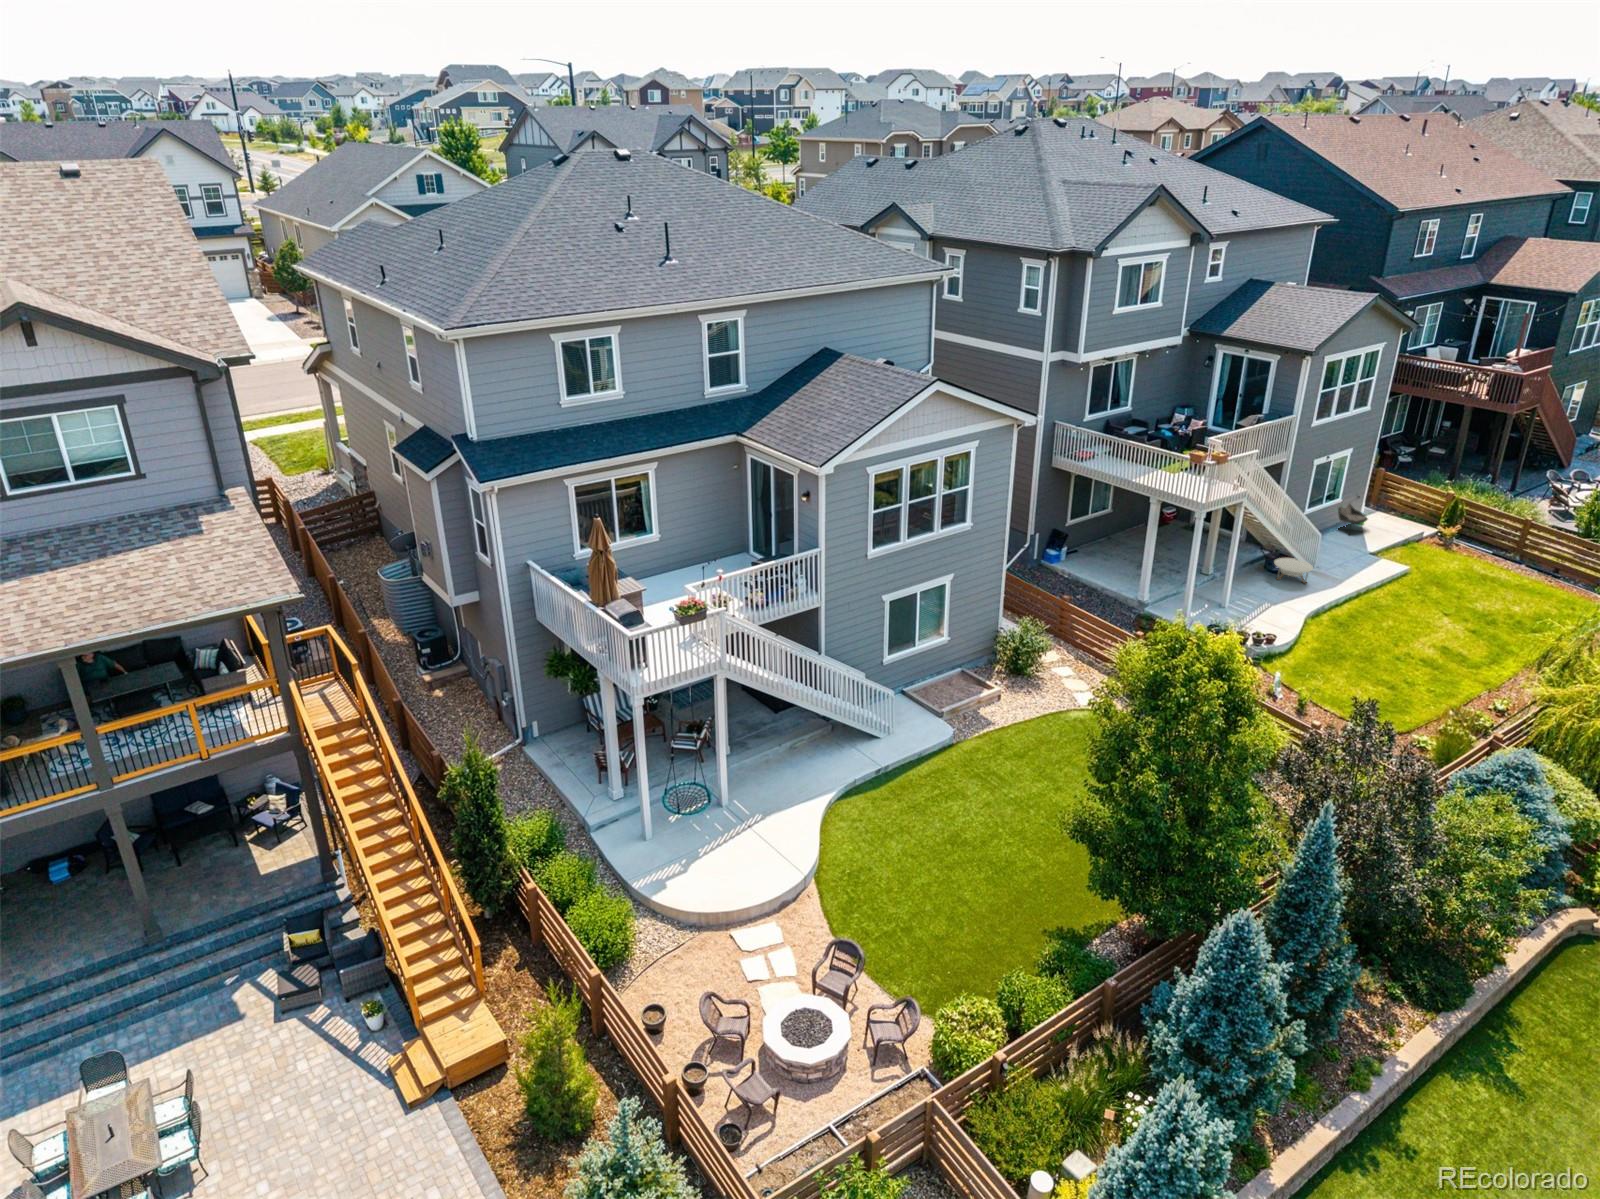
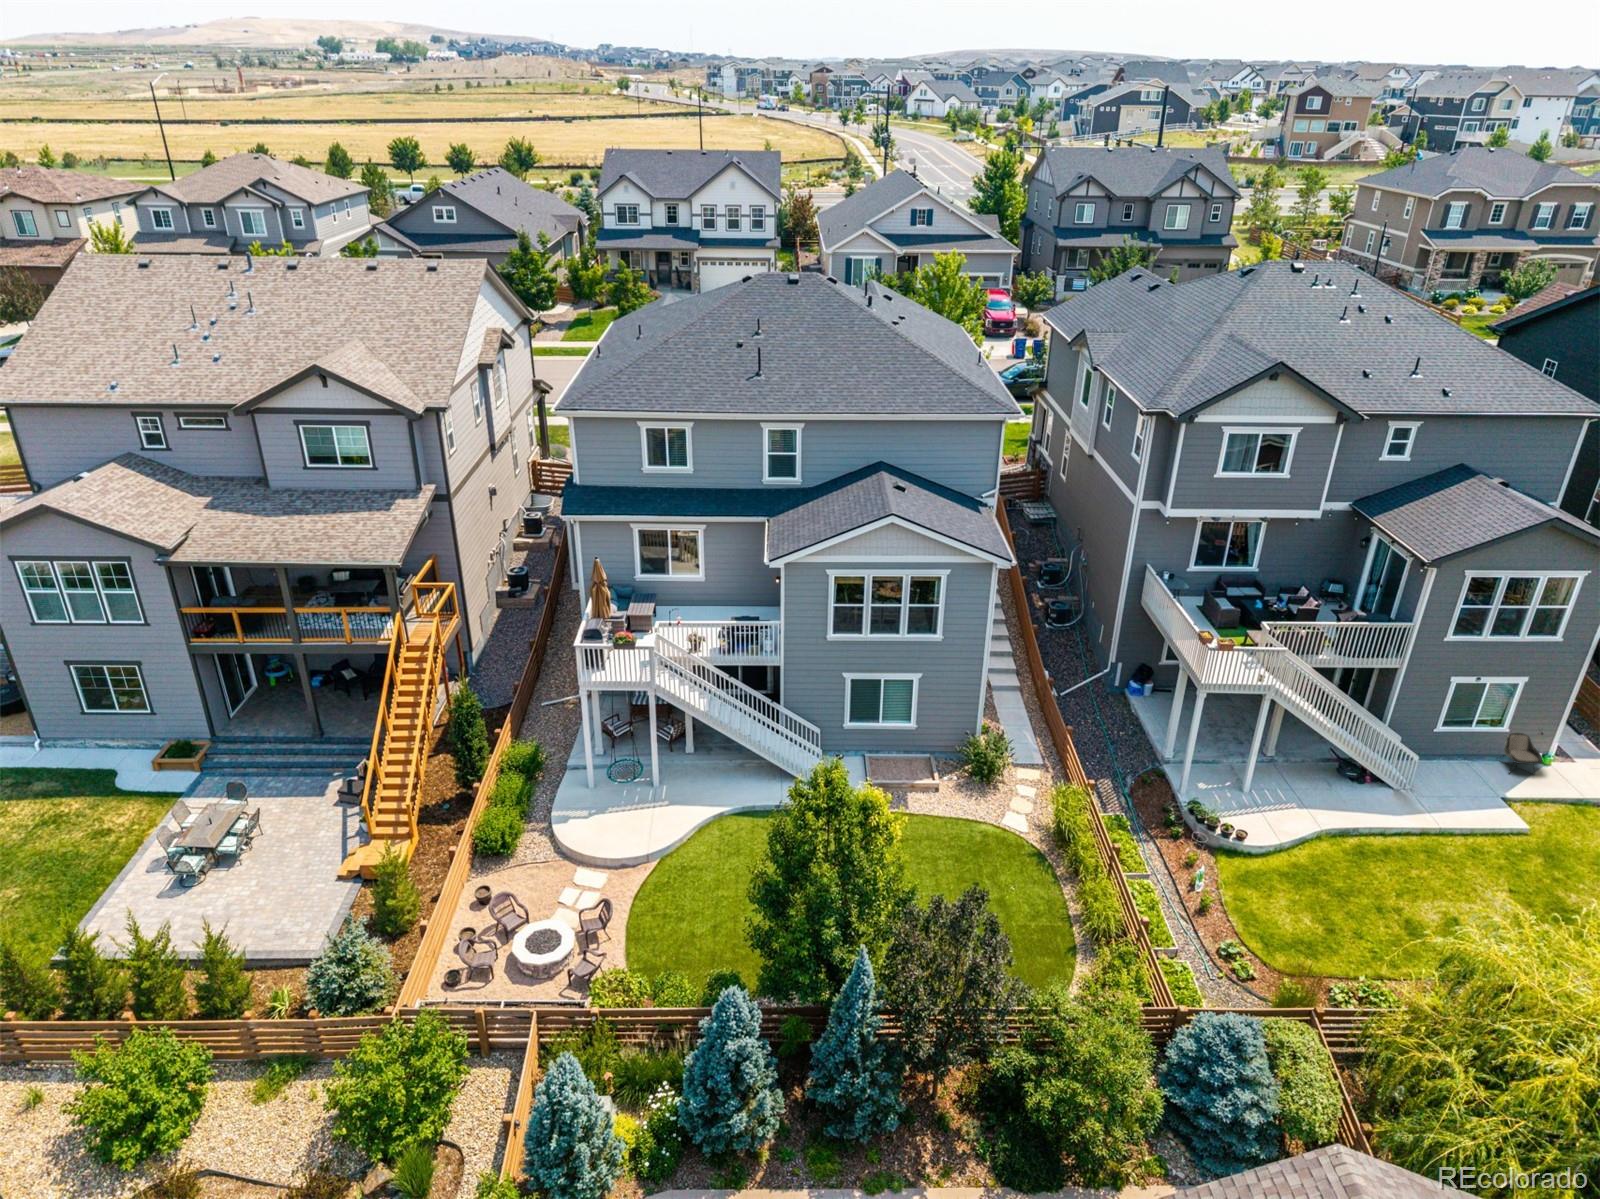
round table: present [1274,558,1313,583] -> none [1343,767,1389,803]

